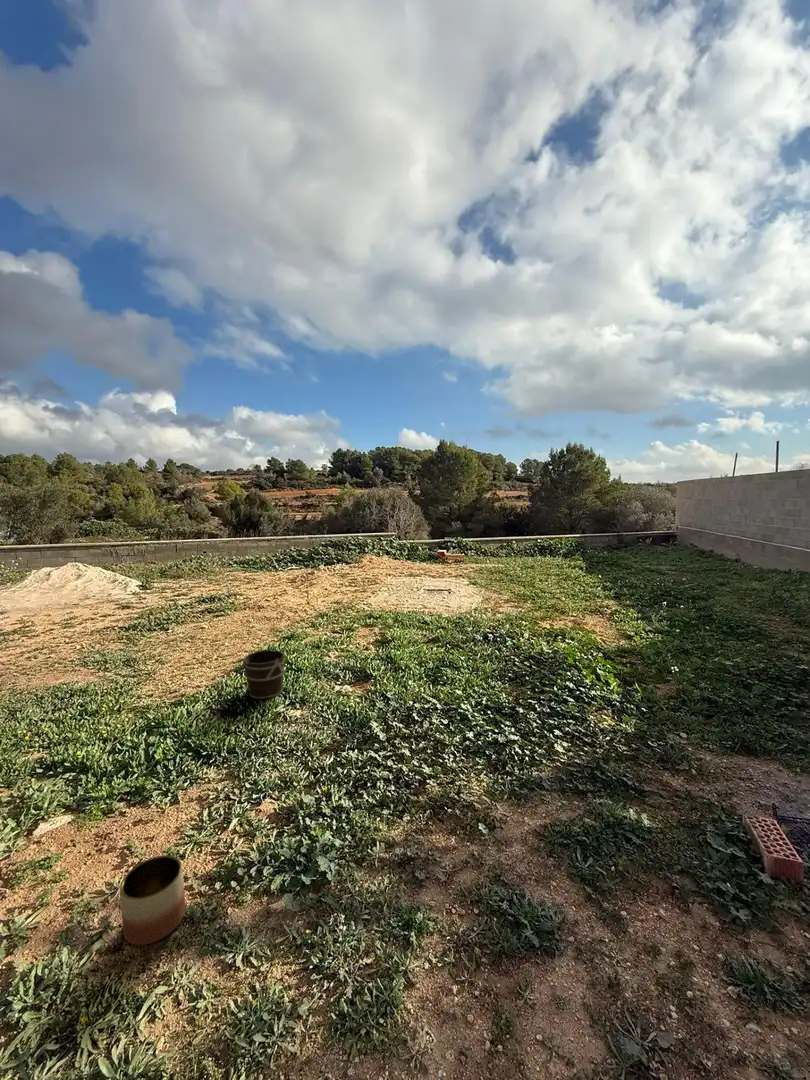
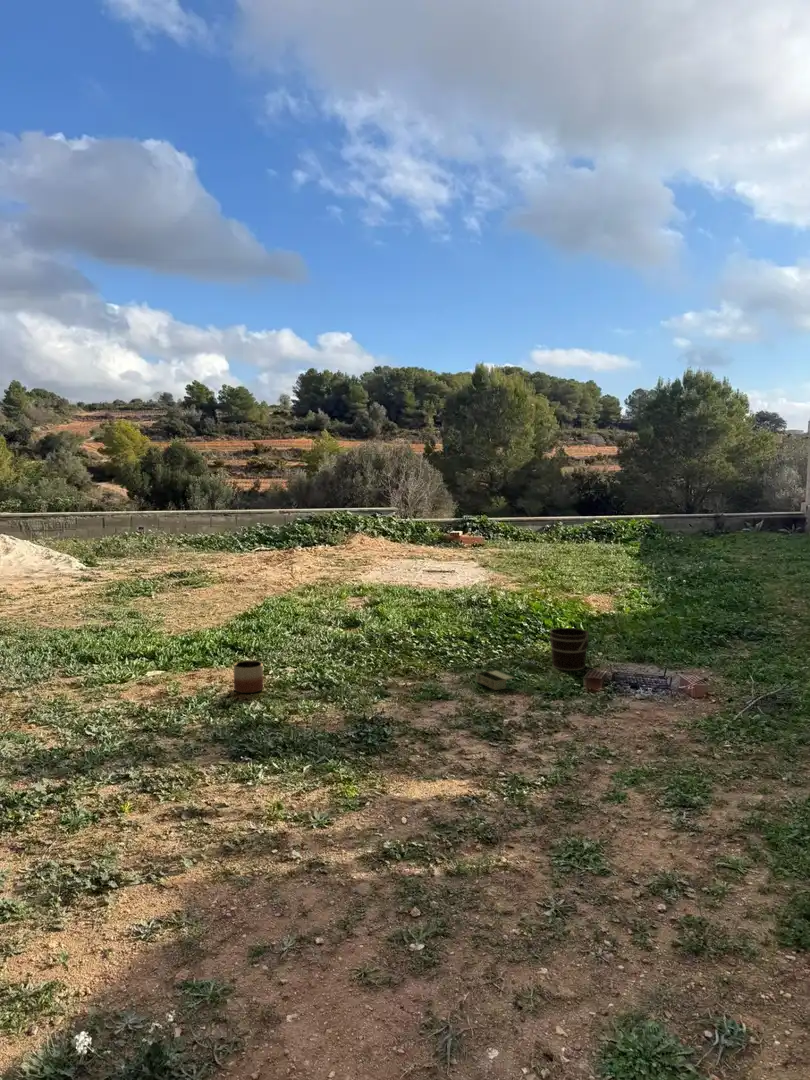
bucket: present [244,650,285,698] -> present [550,628,589,670]
toolbox: none [569,833,650,907] -> present [476,670,515,690]

